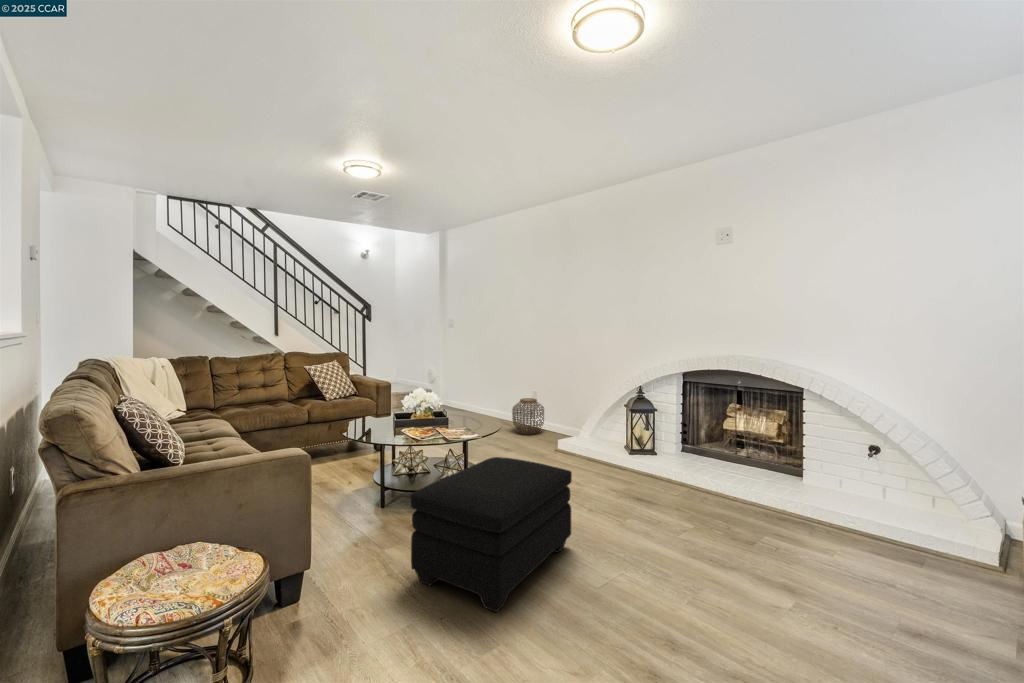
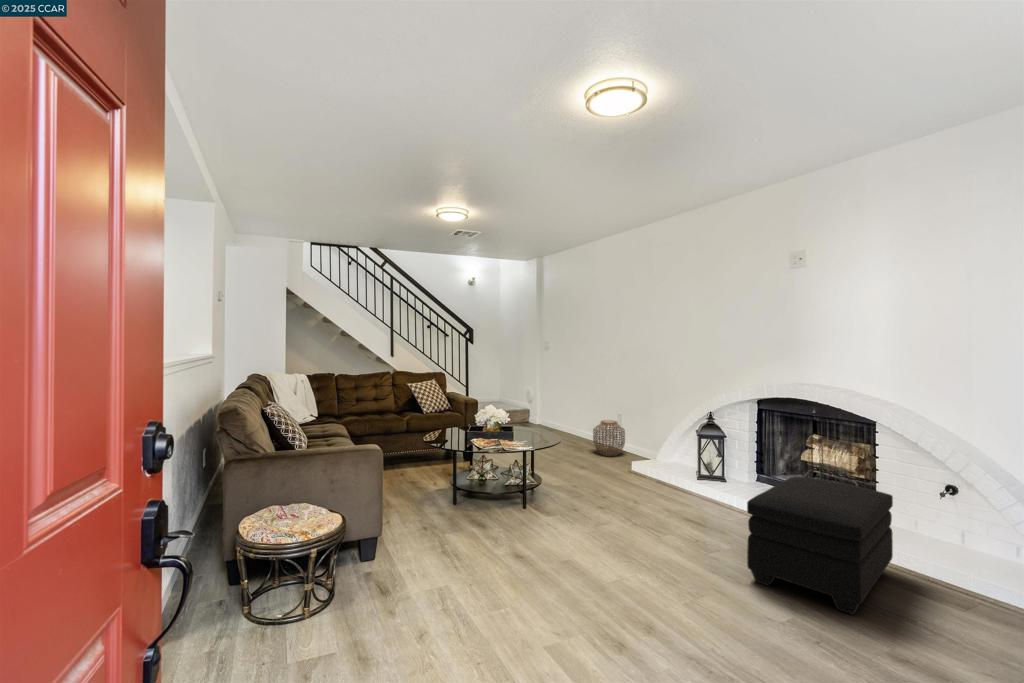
ottoman: present [411,457,572,612] -> present [747,477,893,615]

